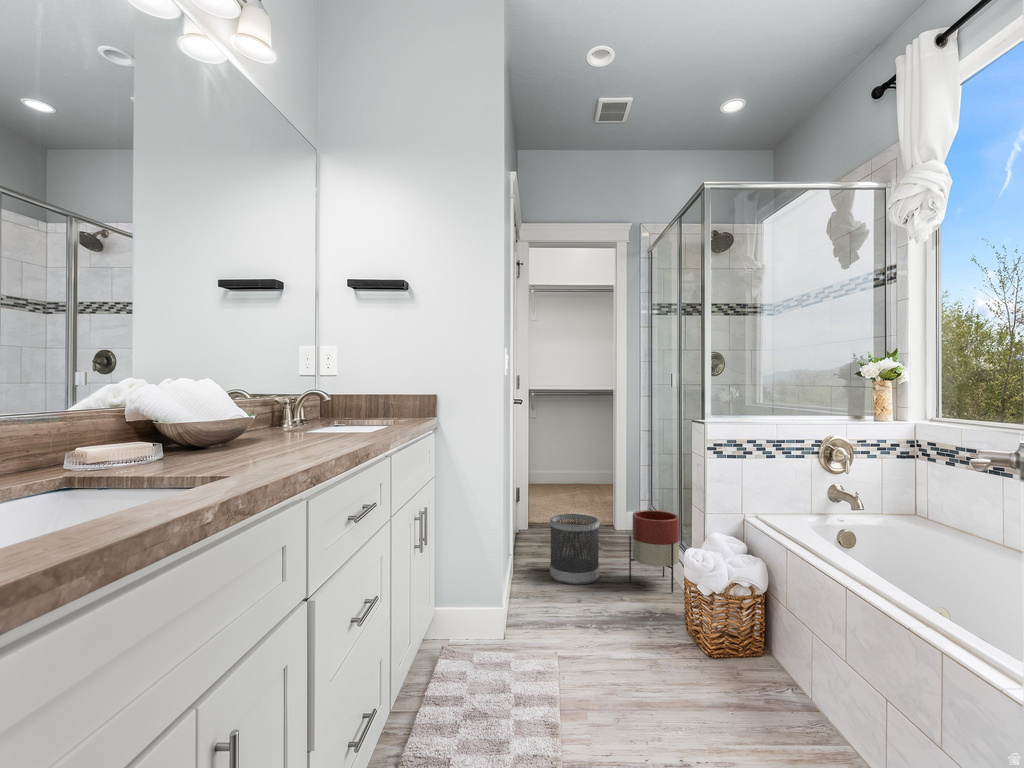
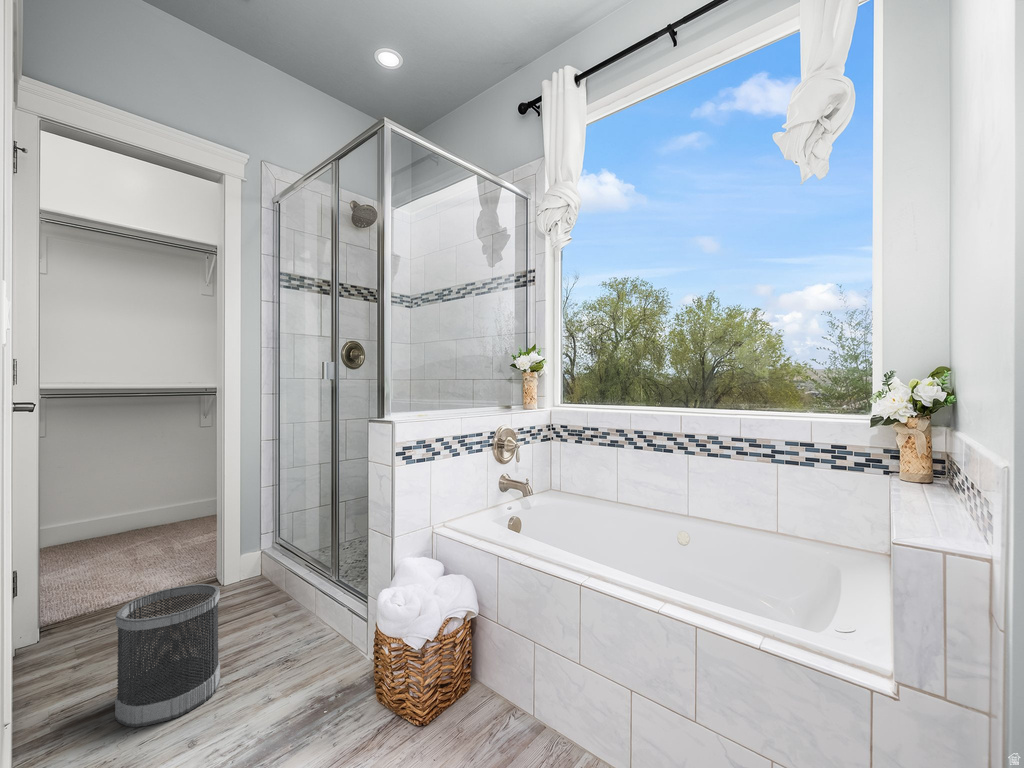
planter: present [629,510,679,593] -> none [273,546,346,668]

